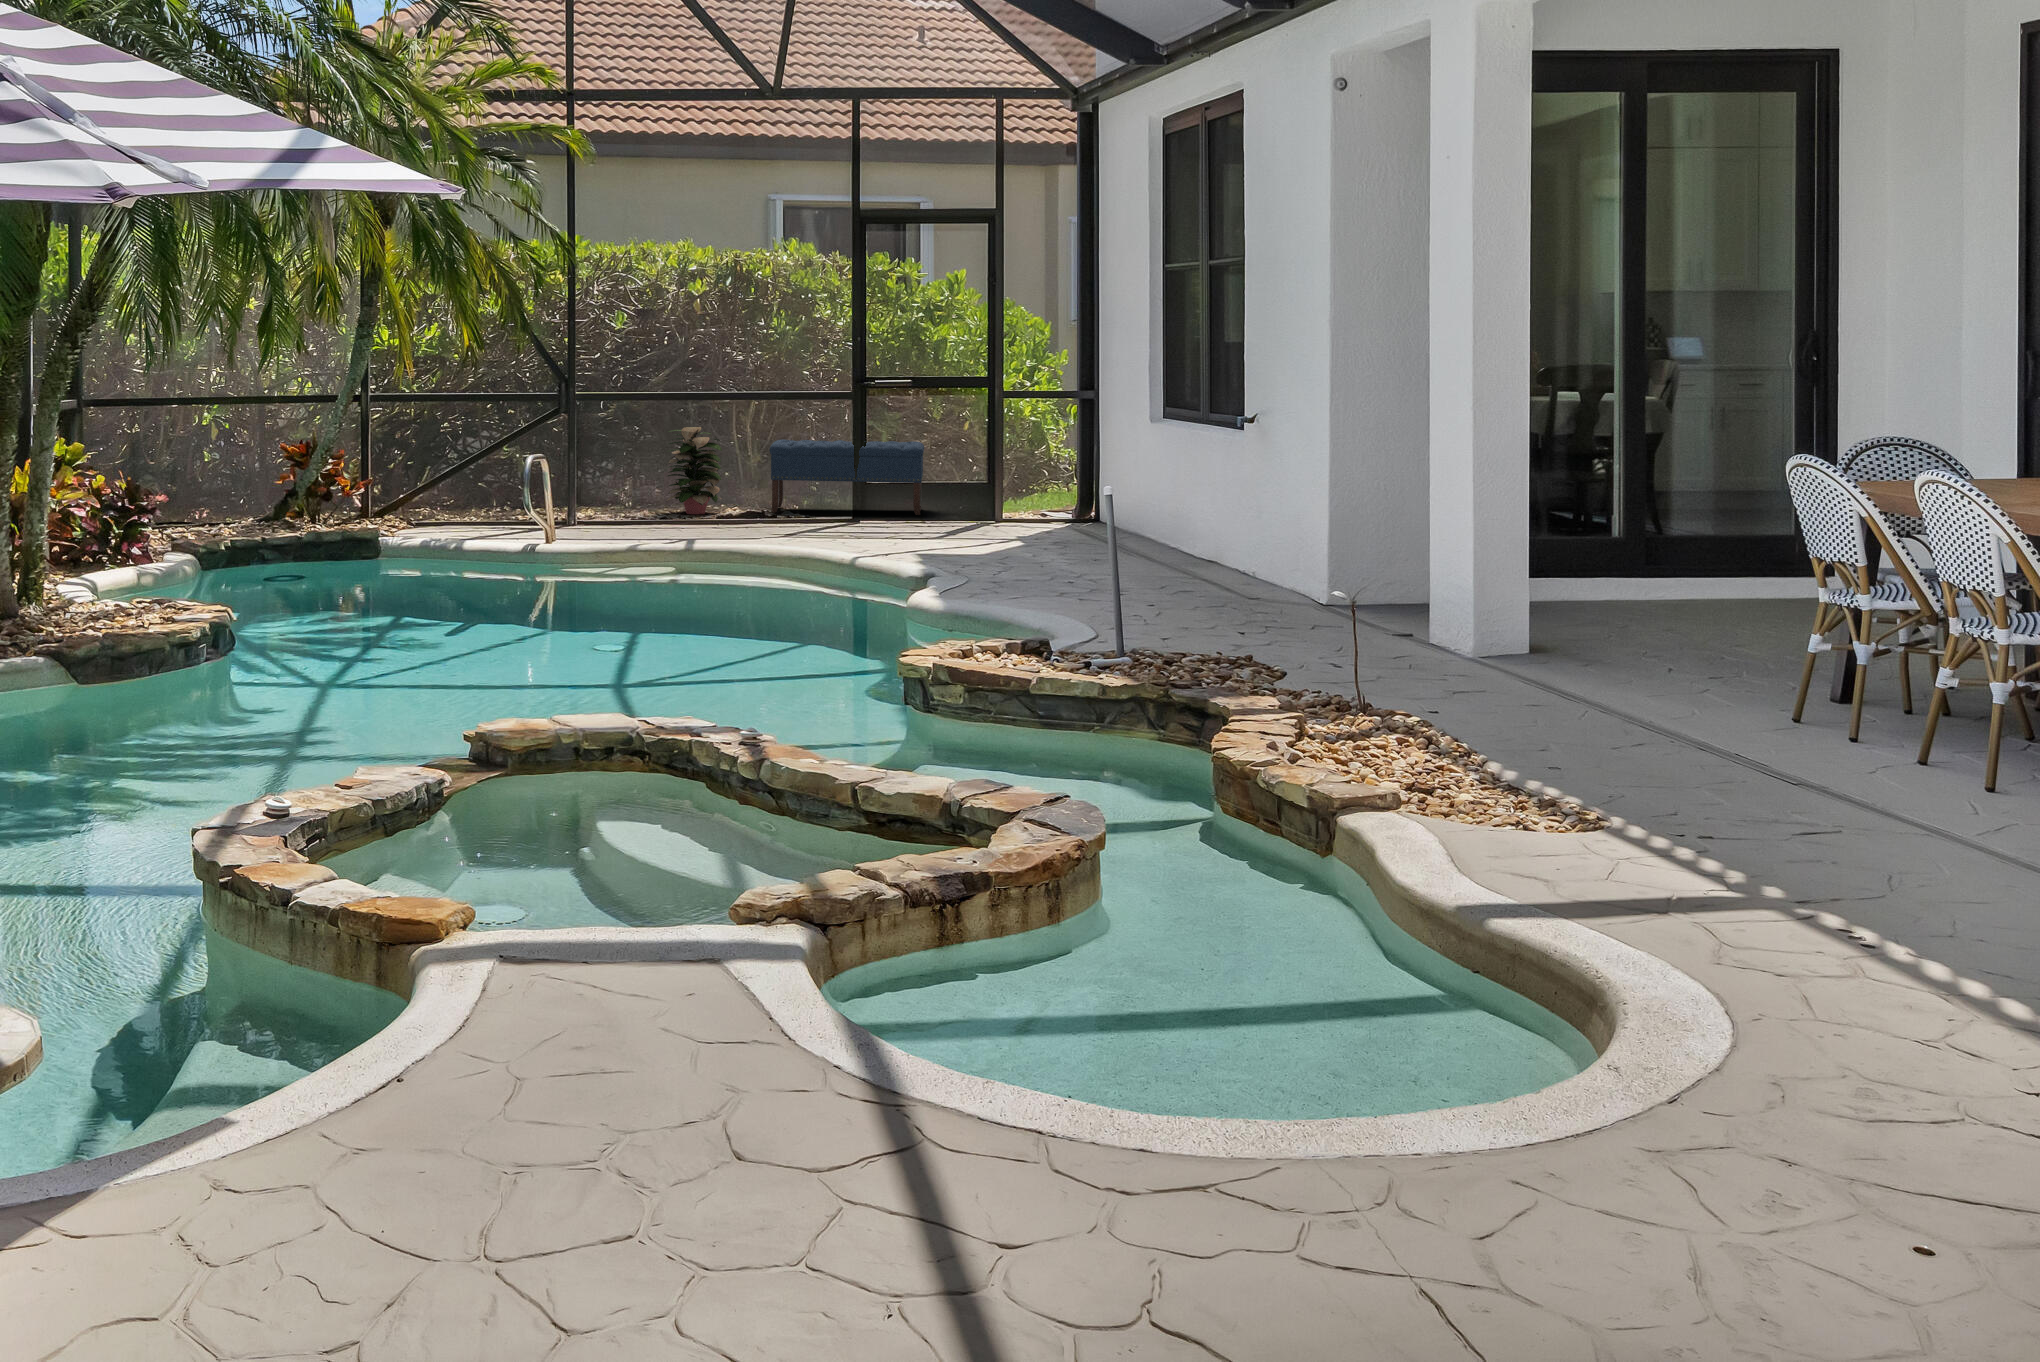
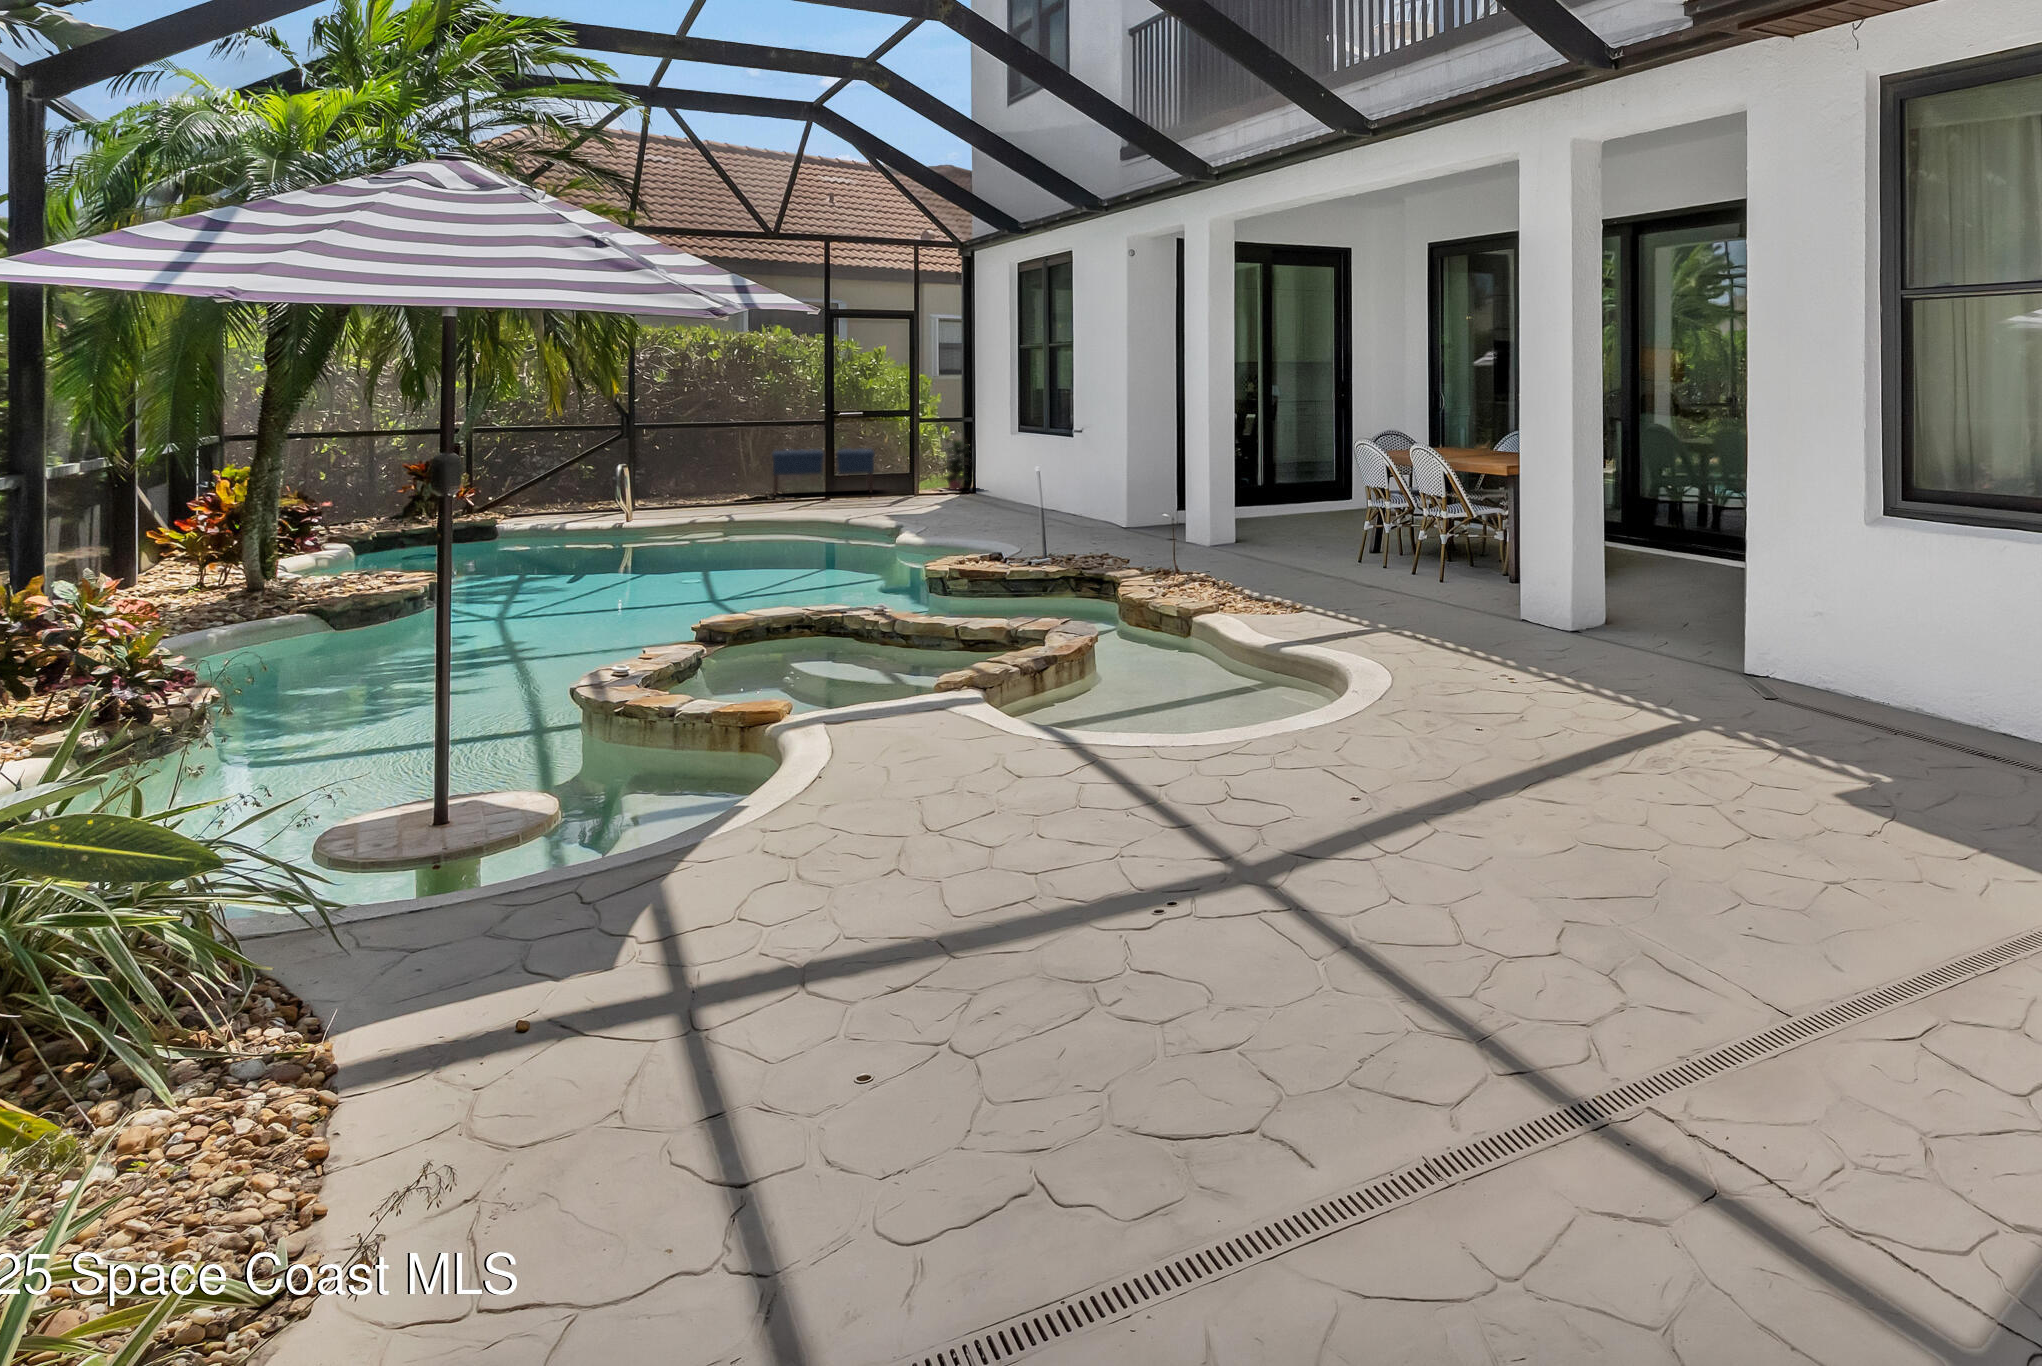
decorative plant: present [665,427,722,514] -> present [942,437,972,490]

